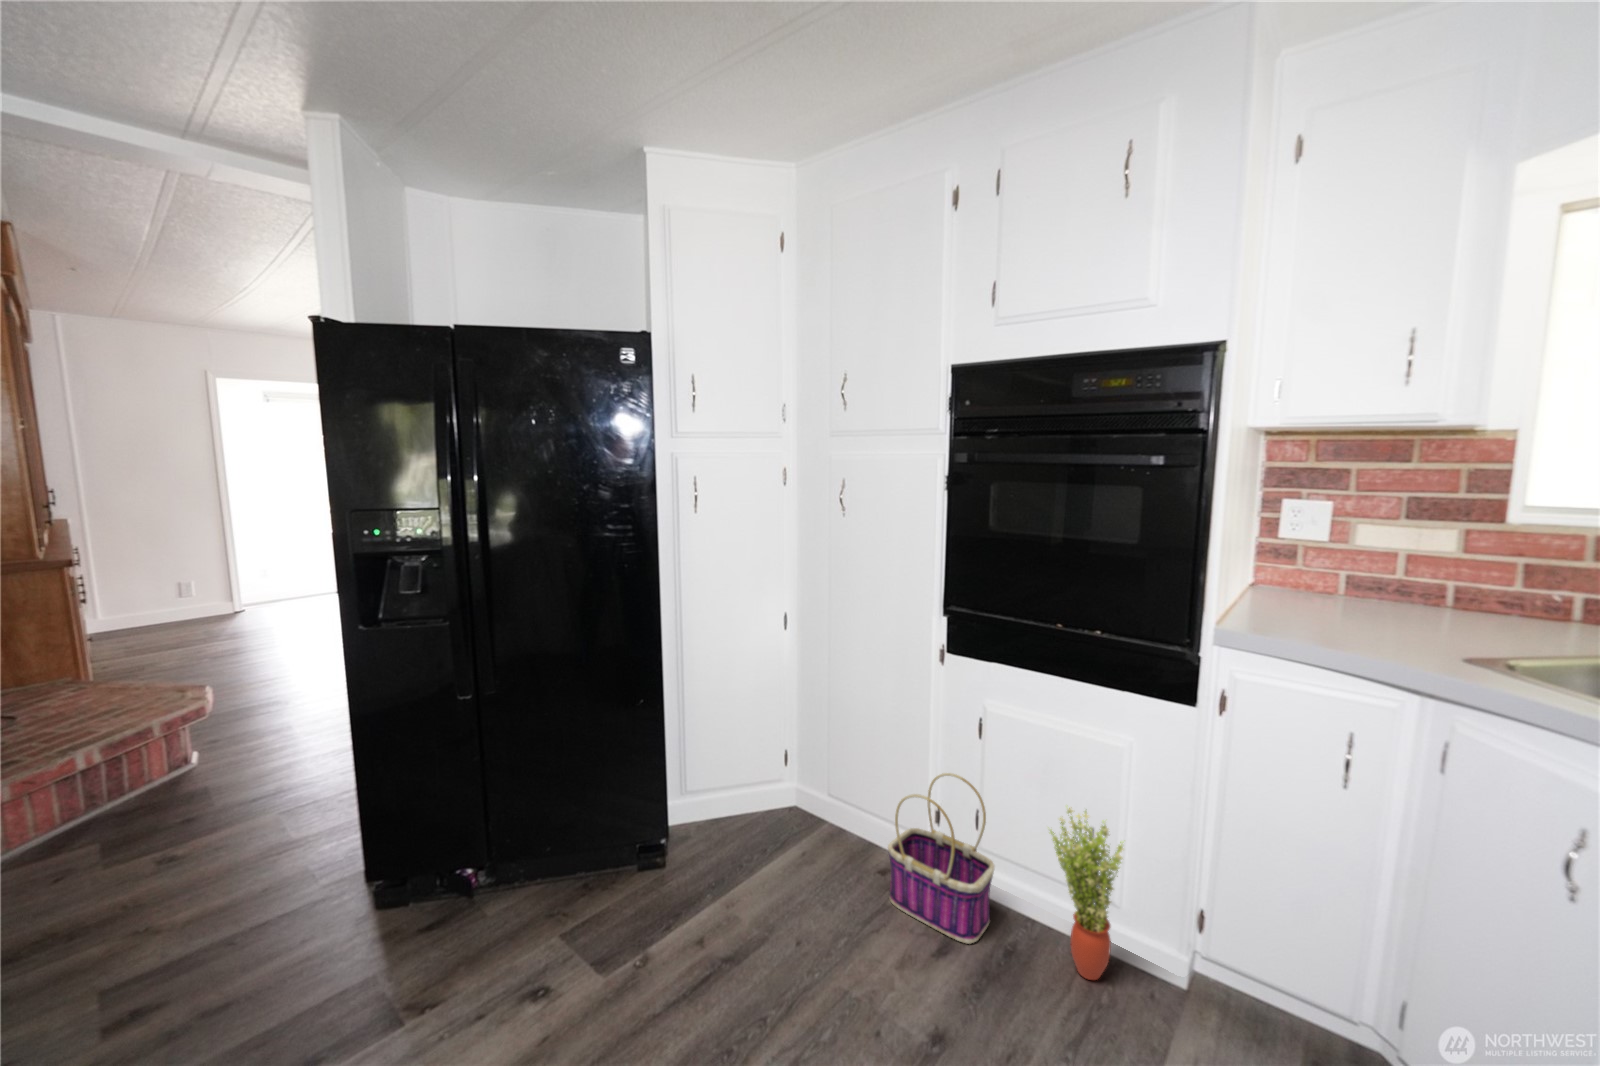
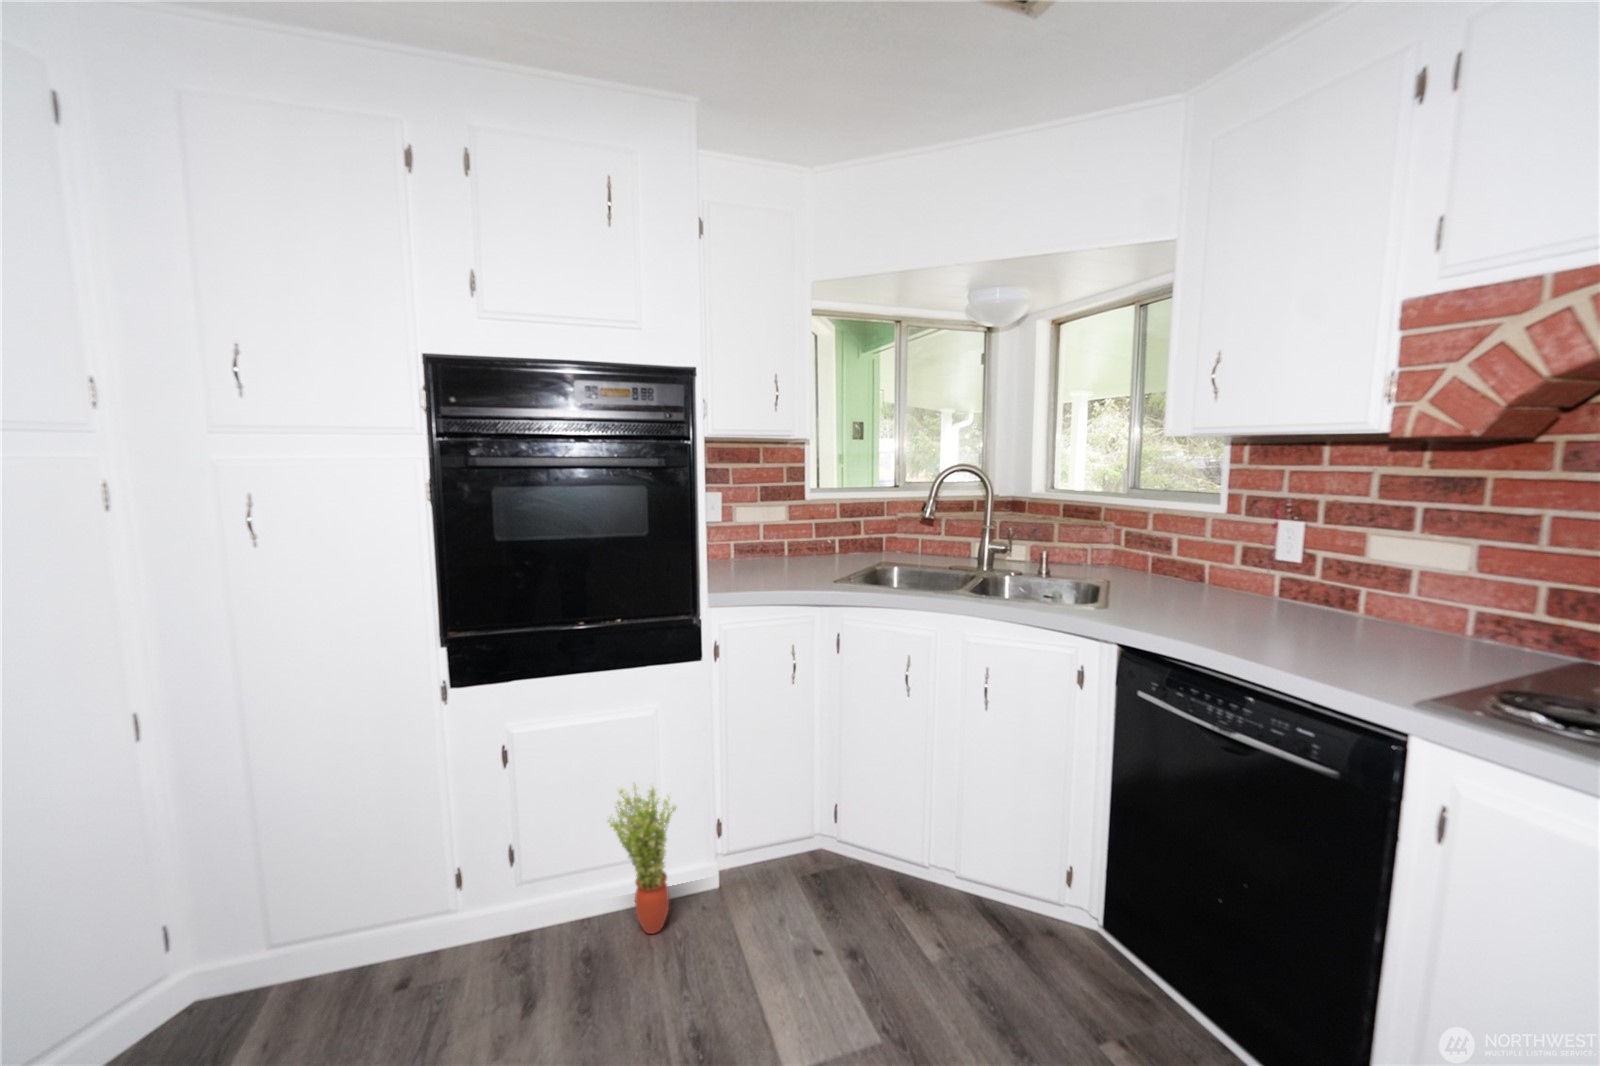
basket: present [888,773,995,944] -> none [417,817,552,1012]

